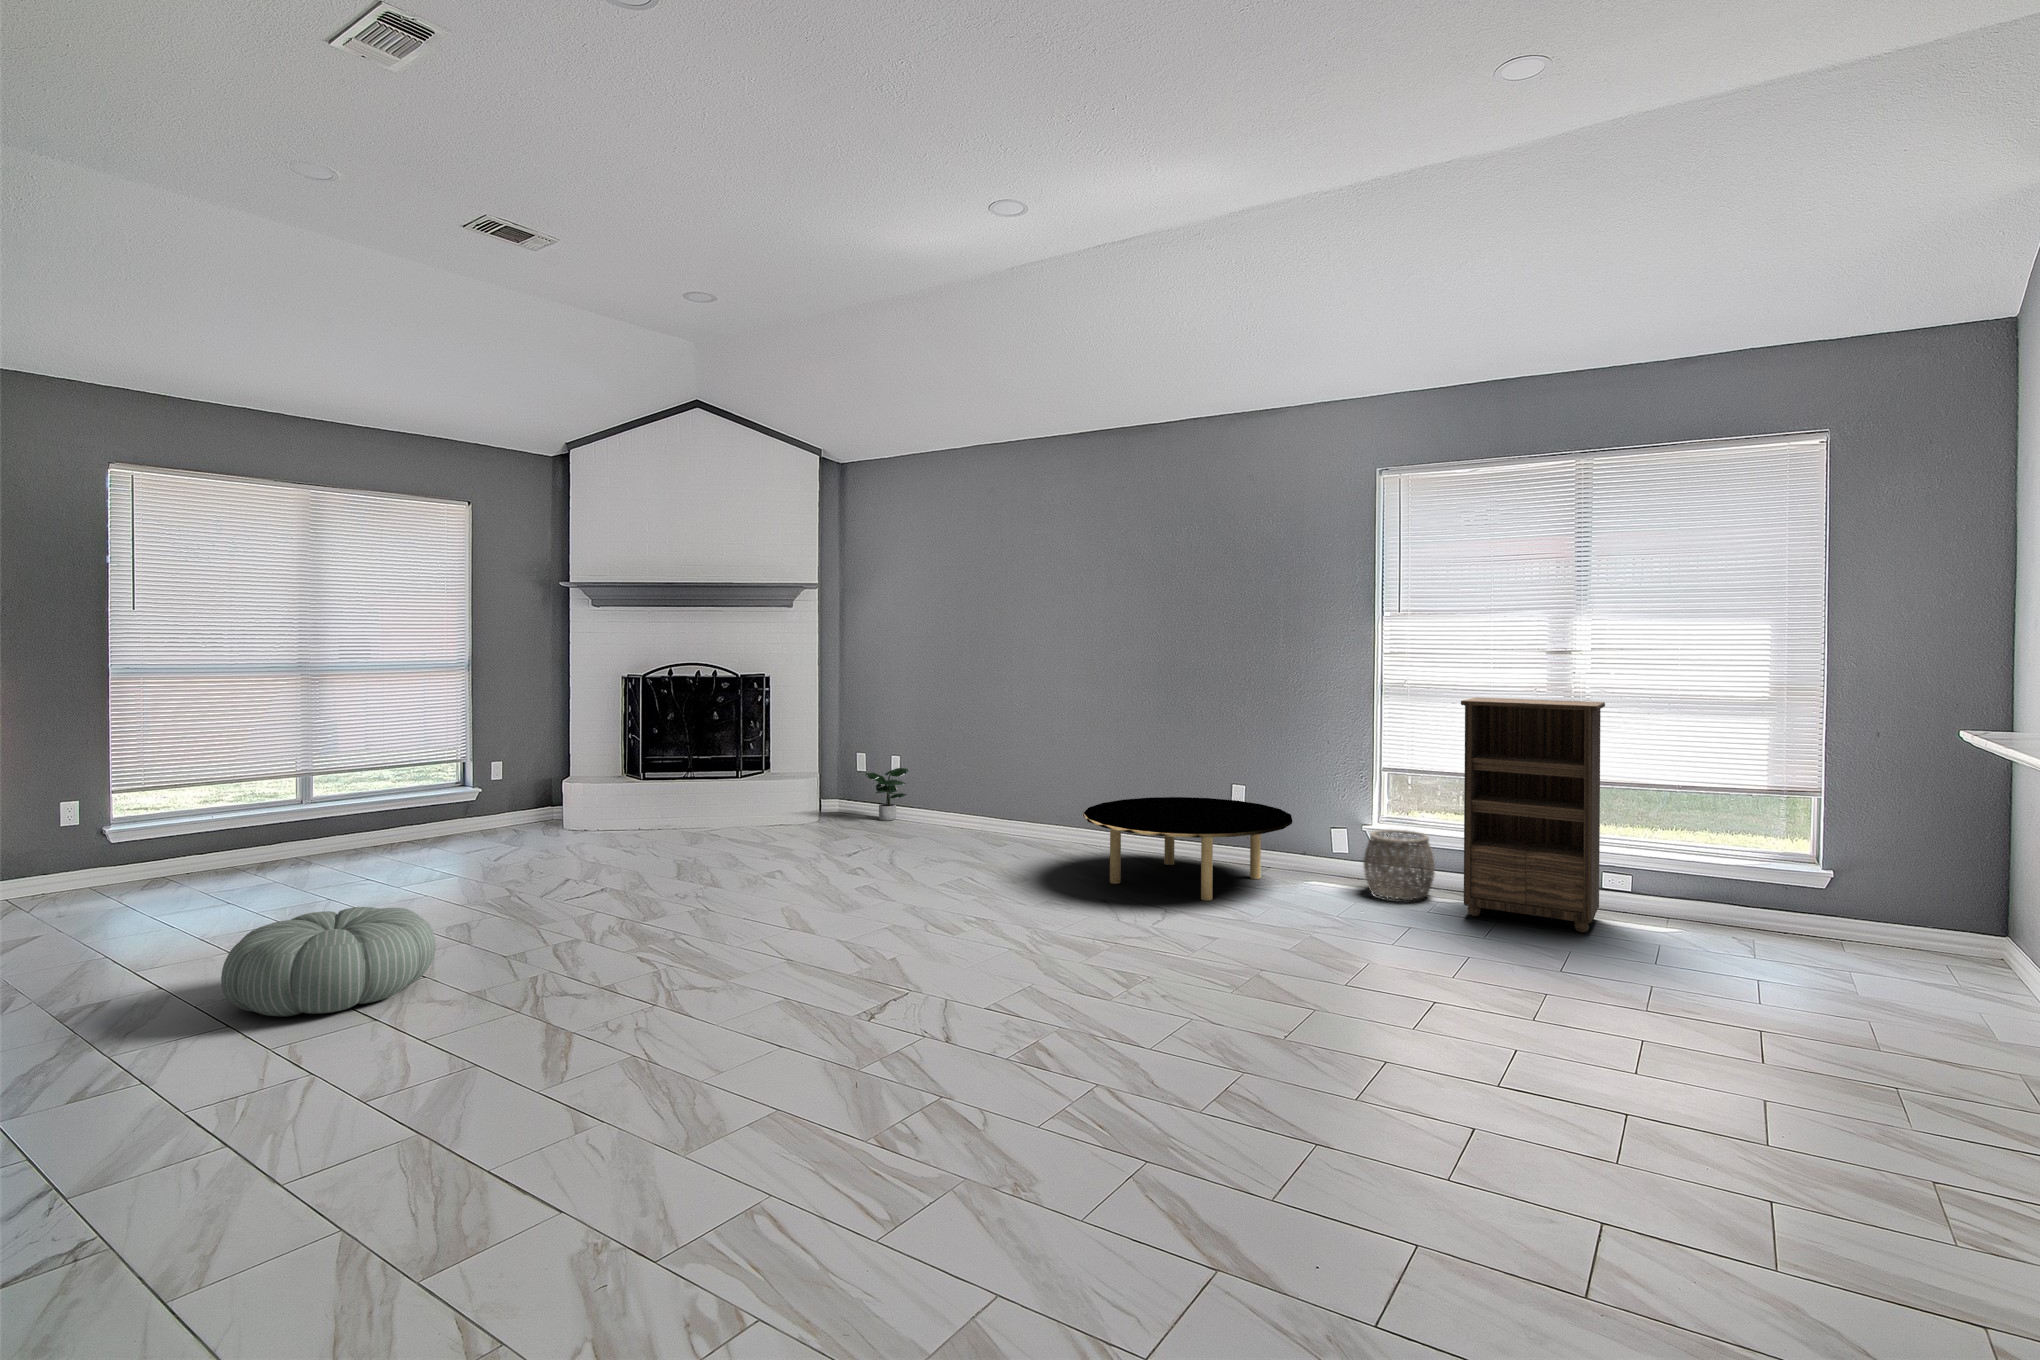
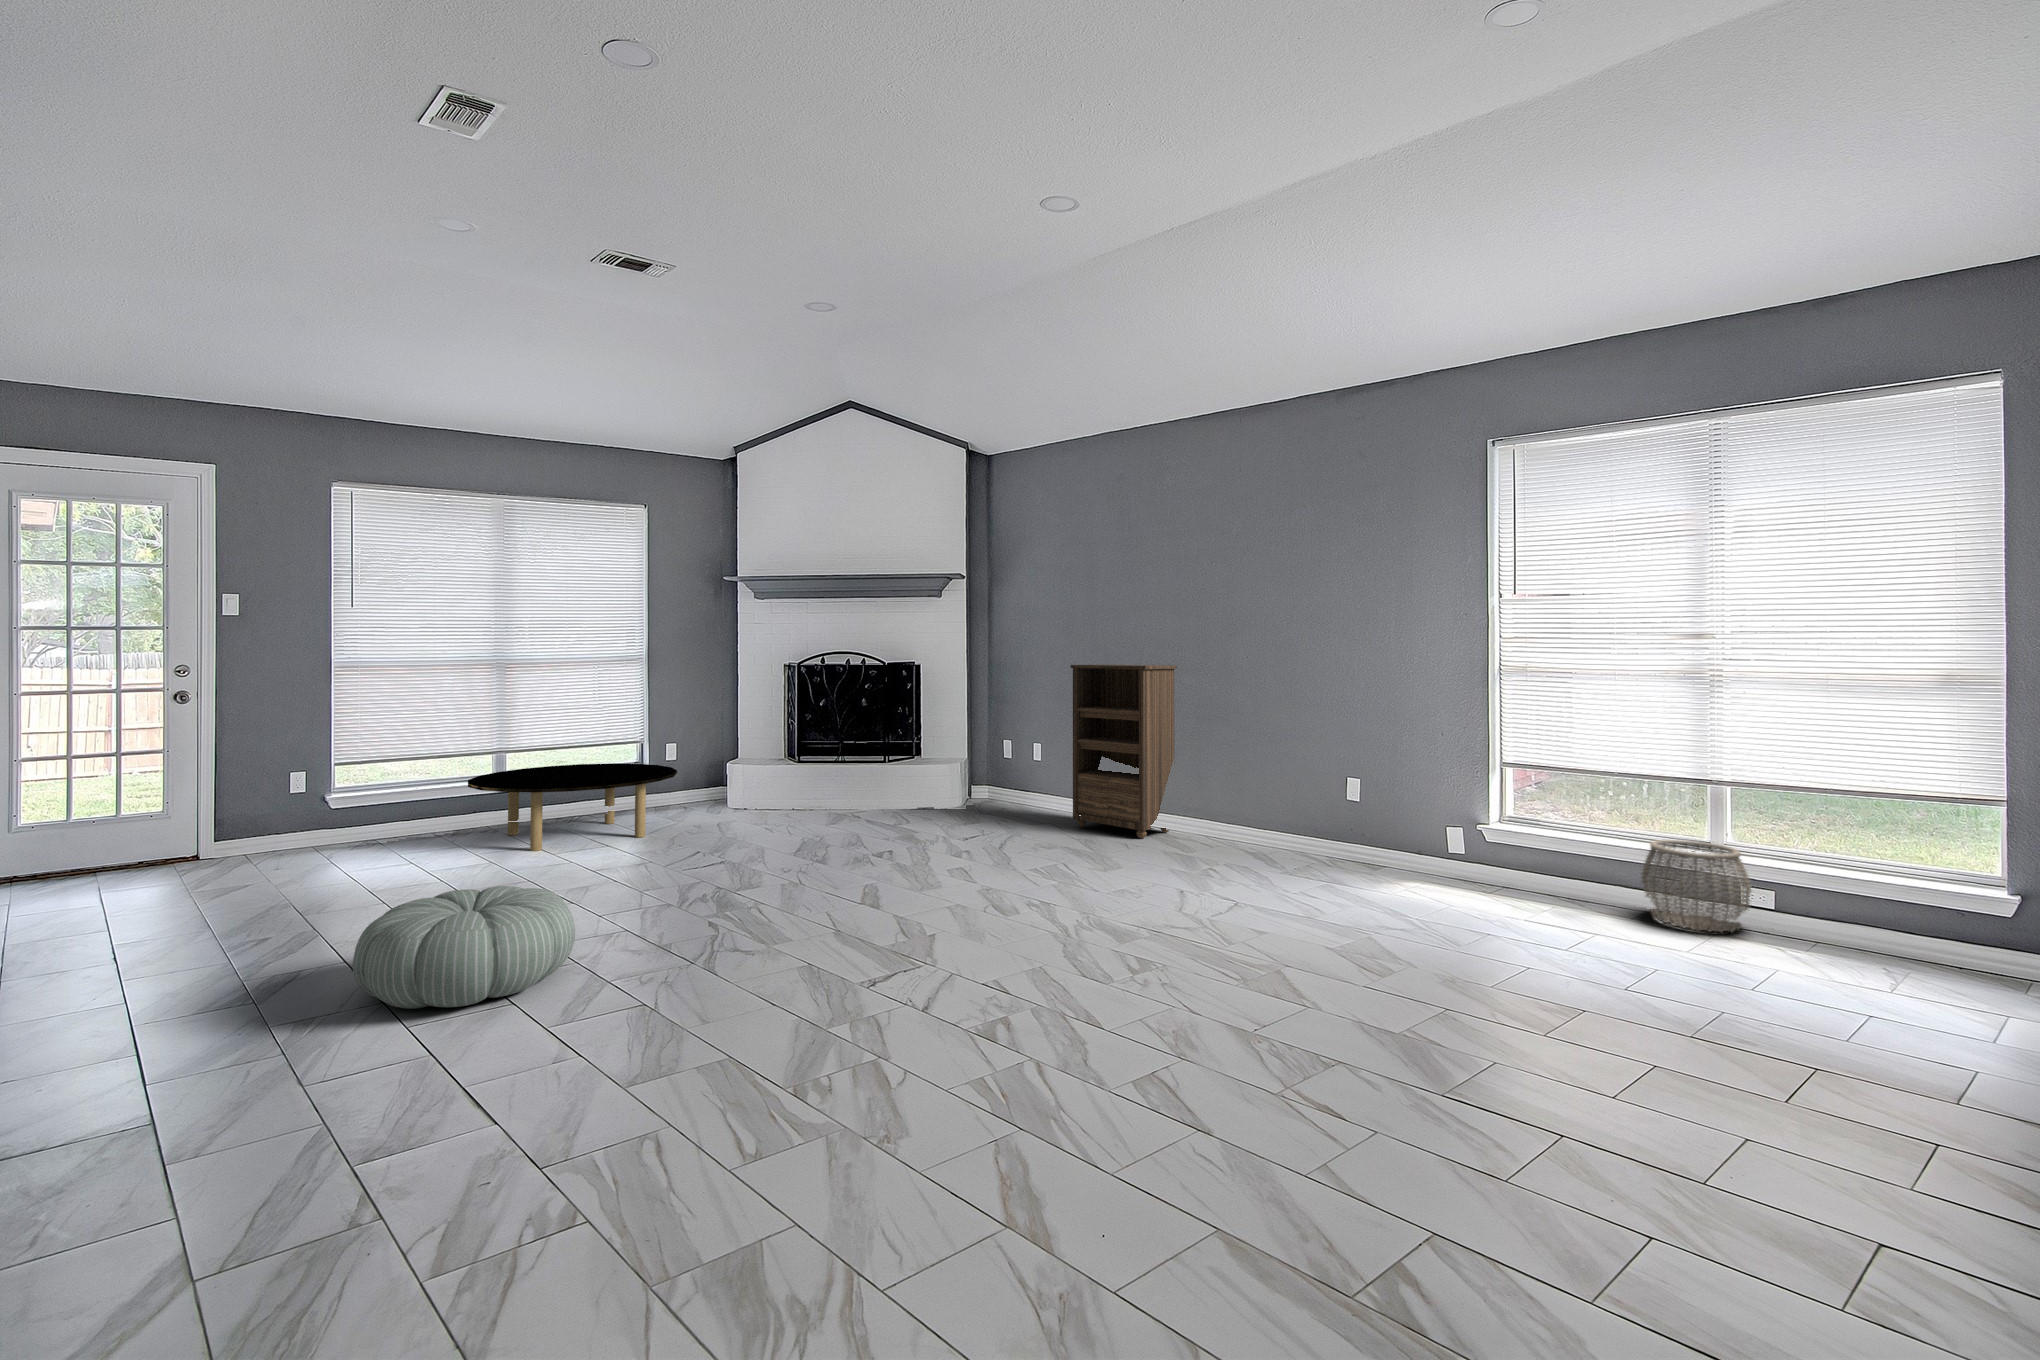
bookshelf: present [1461,697,1605,932] -> present [1070,664,1177,838]
potted plant: present [864,768,908,821] -> none [1012,758,1056,812]
coffee table: present [1083,797,1292,900] -> present [468,763,677,851]

